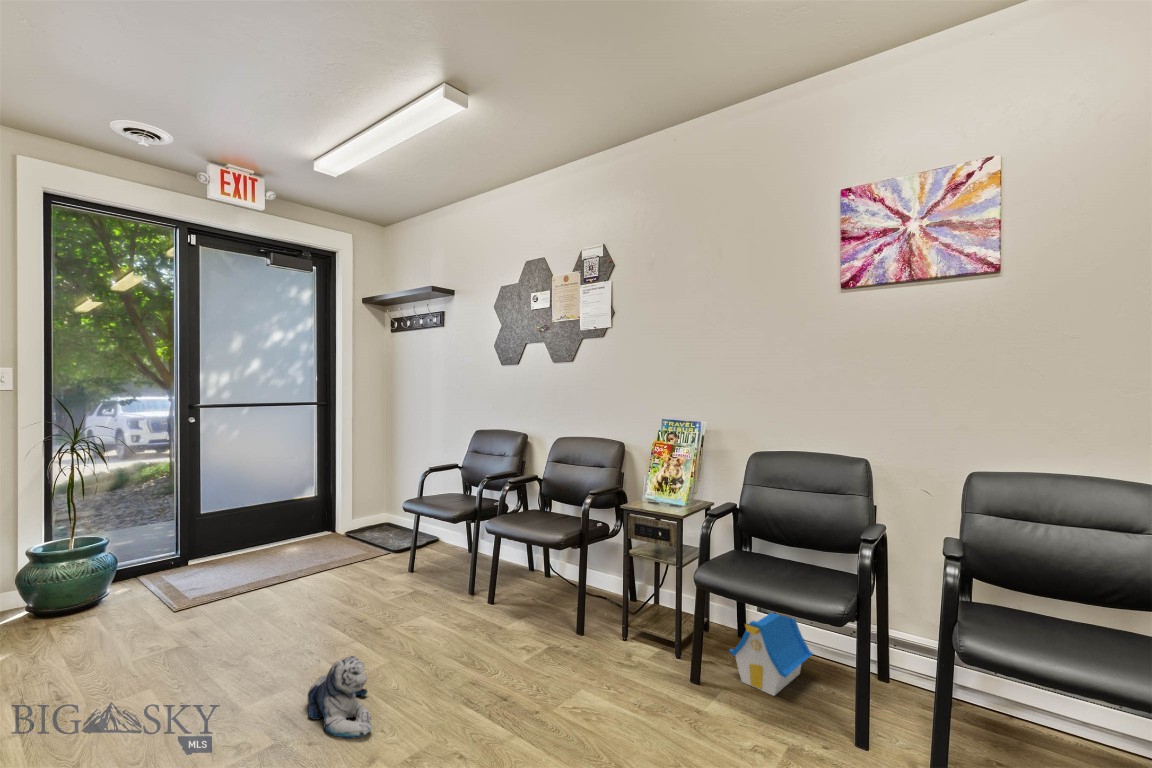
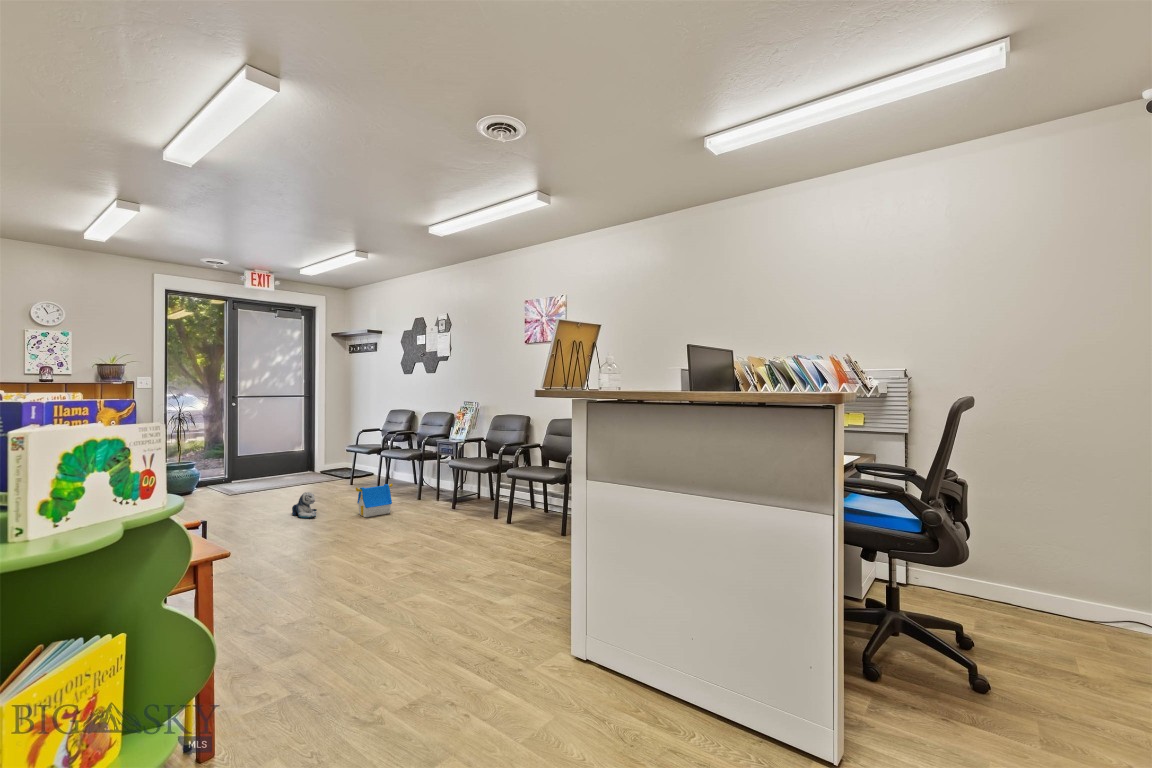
toy house: present [730,613,813,696] -> present [356,484,393,517]

